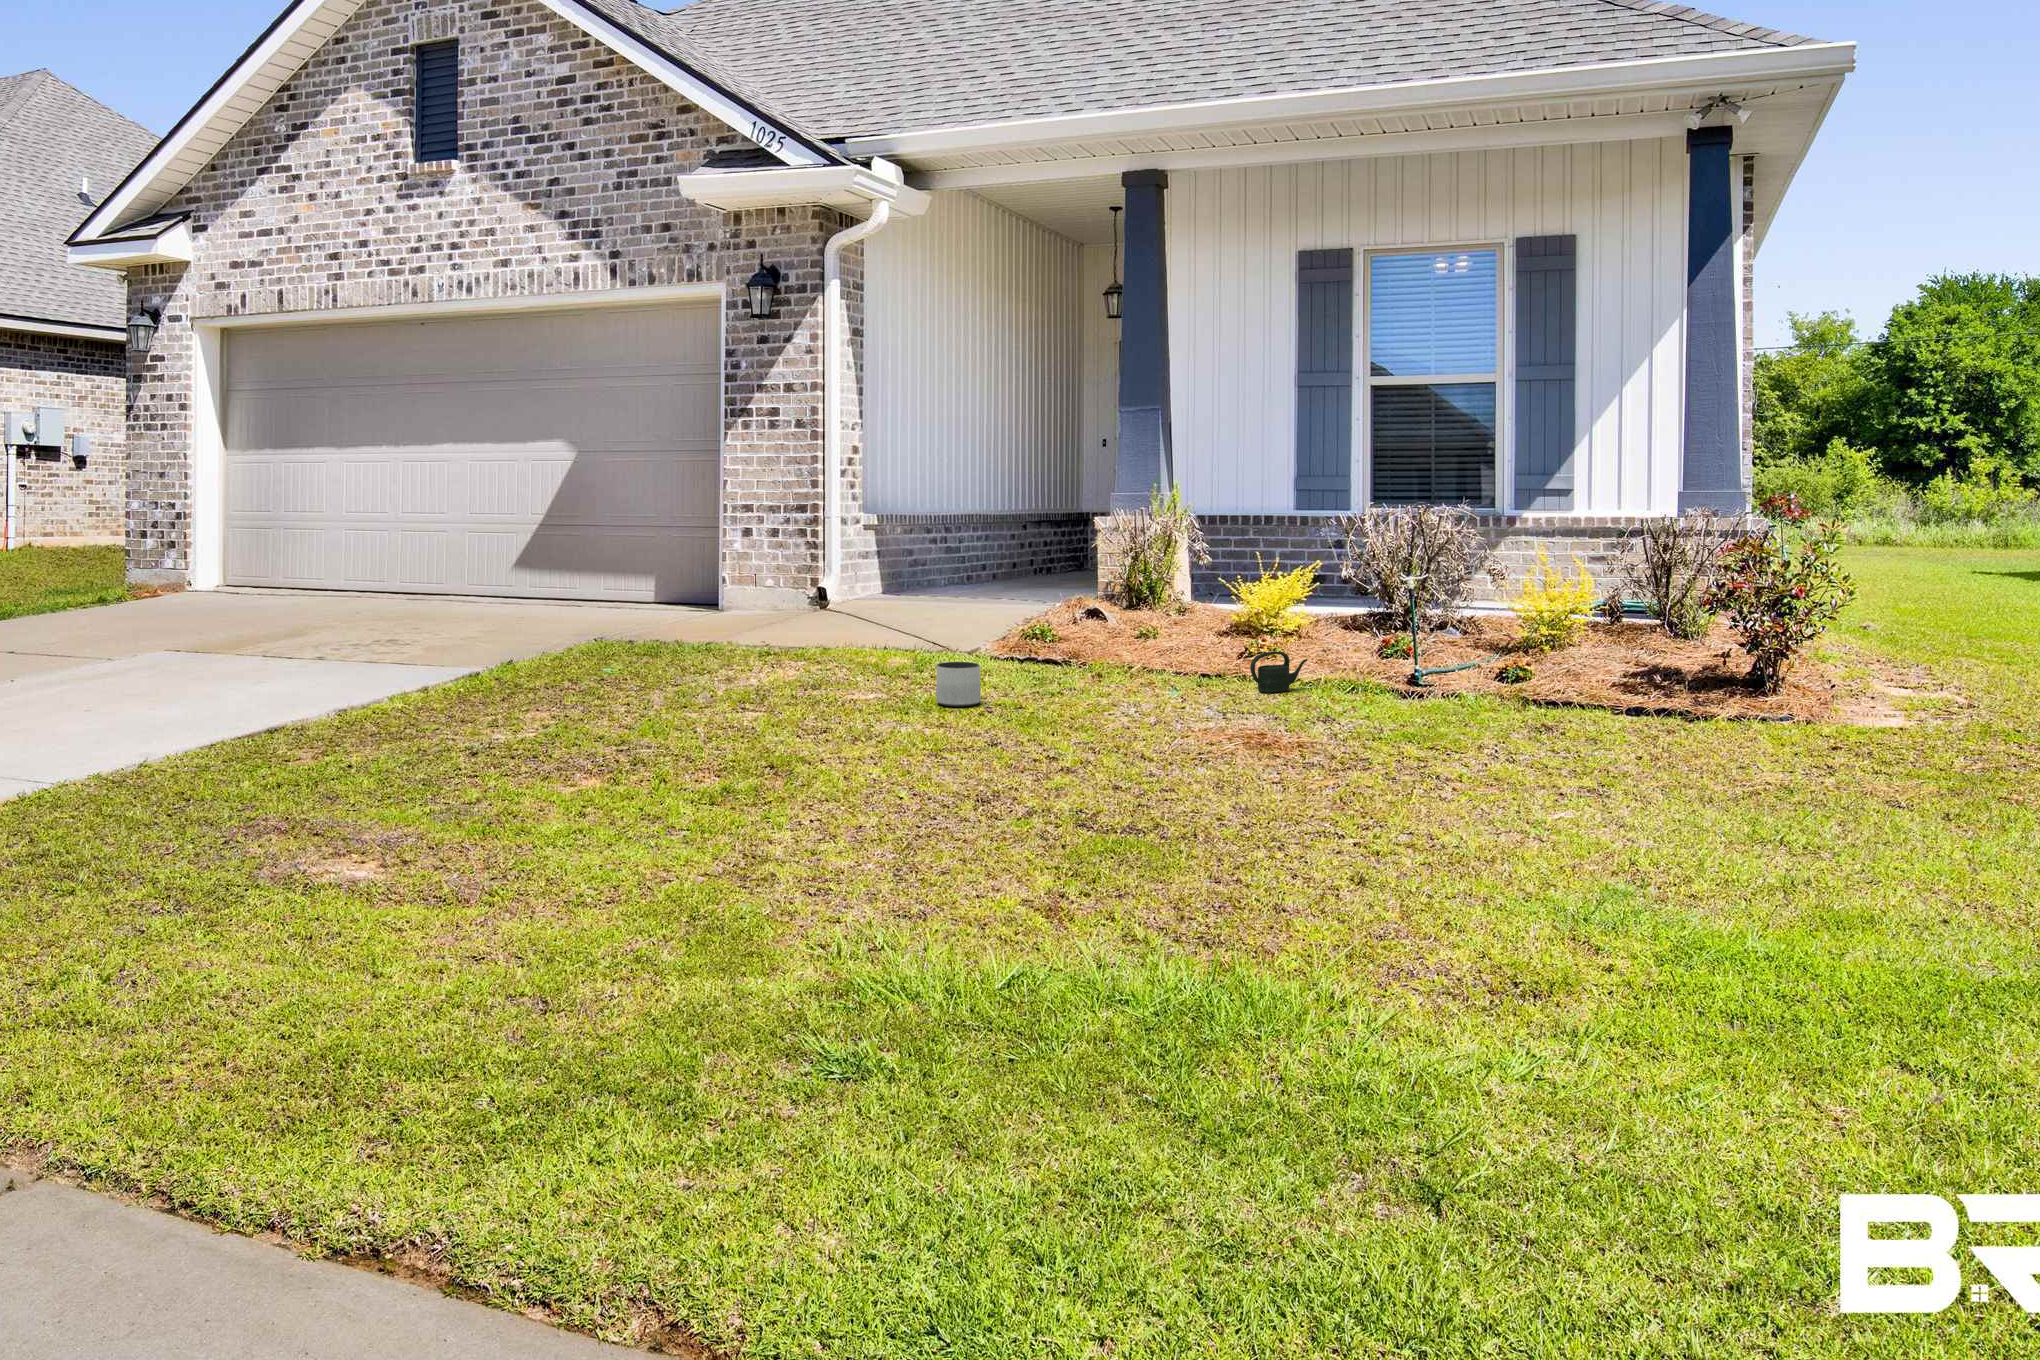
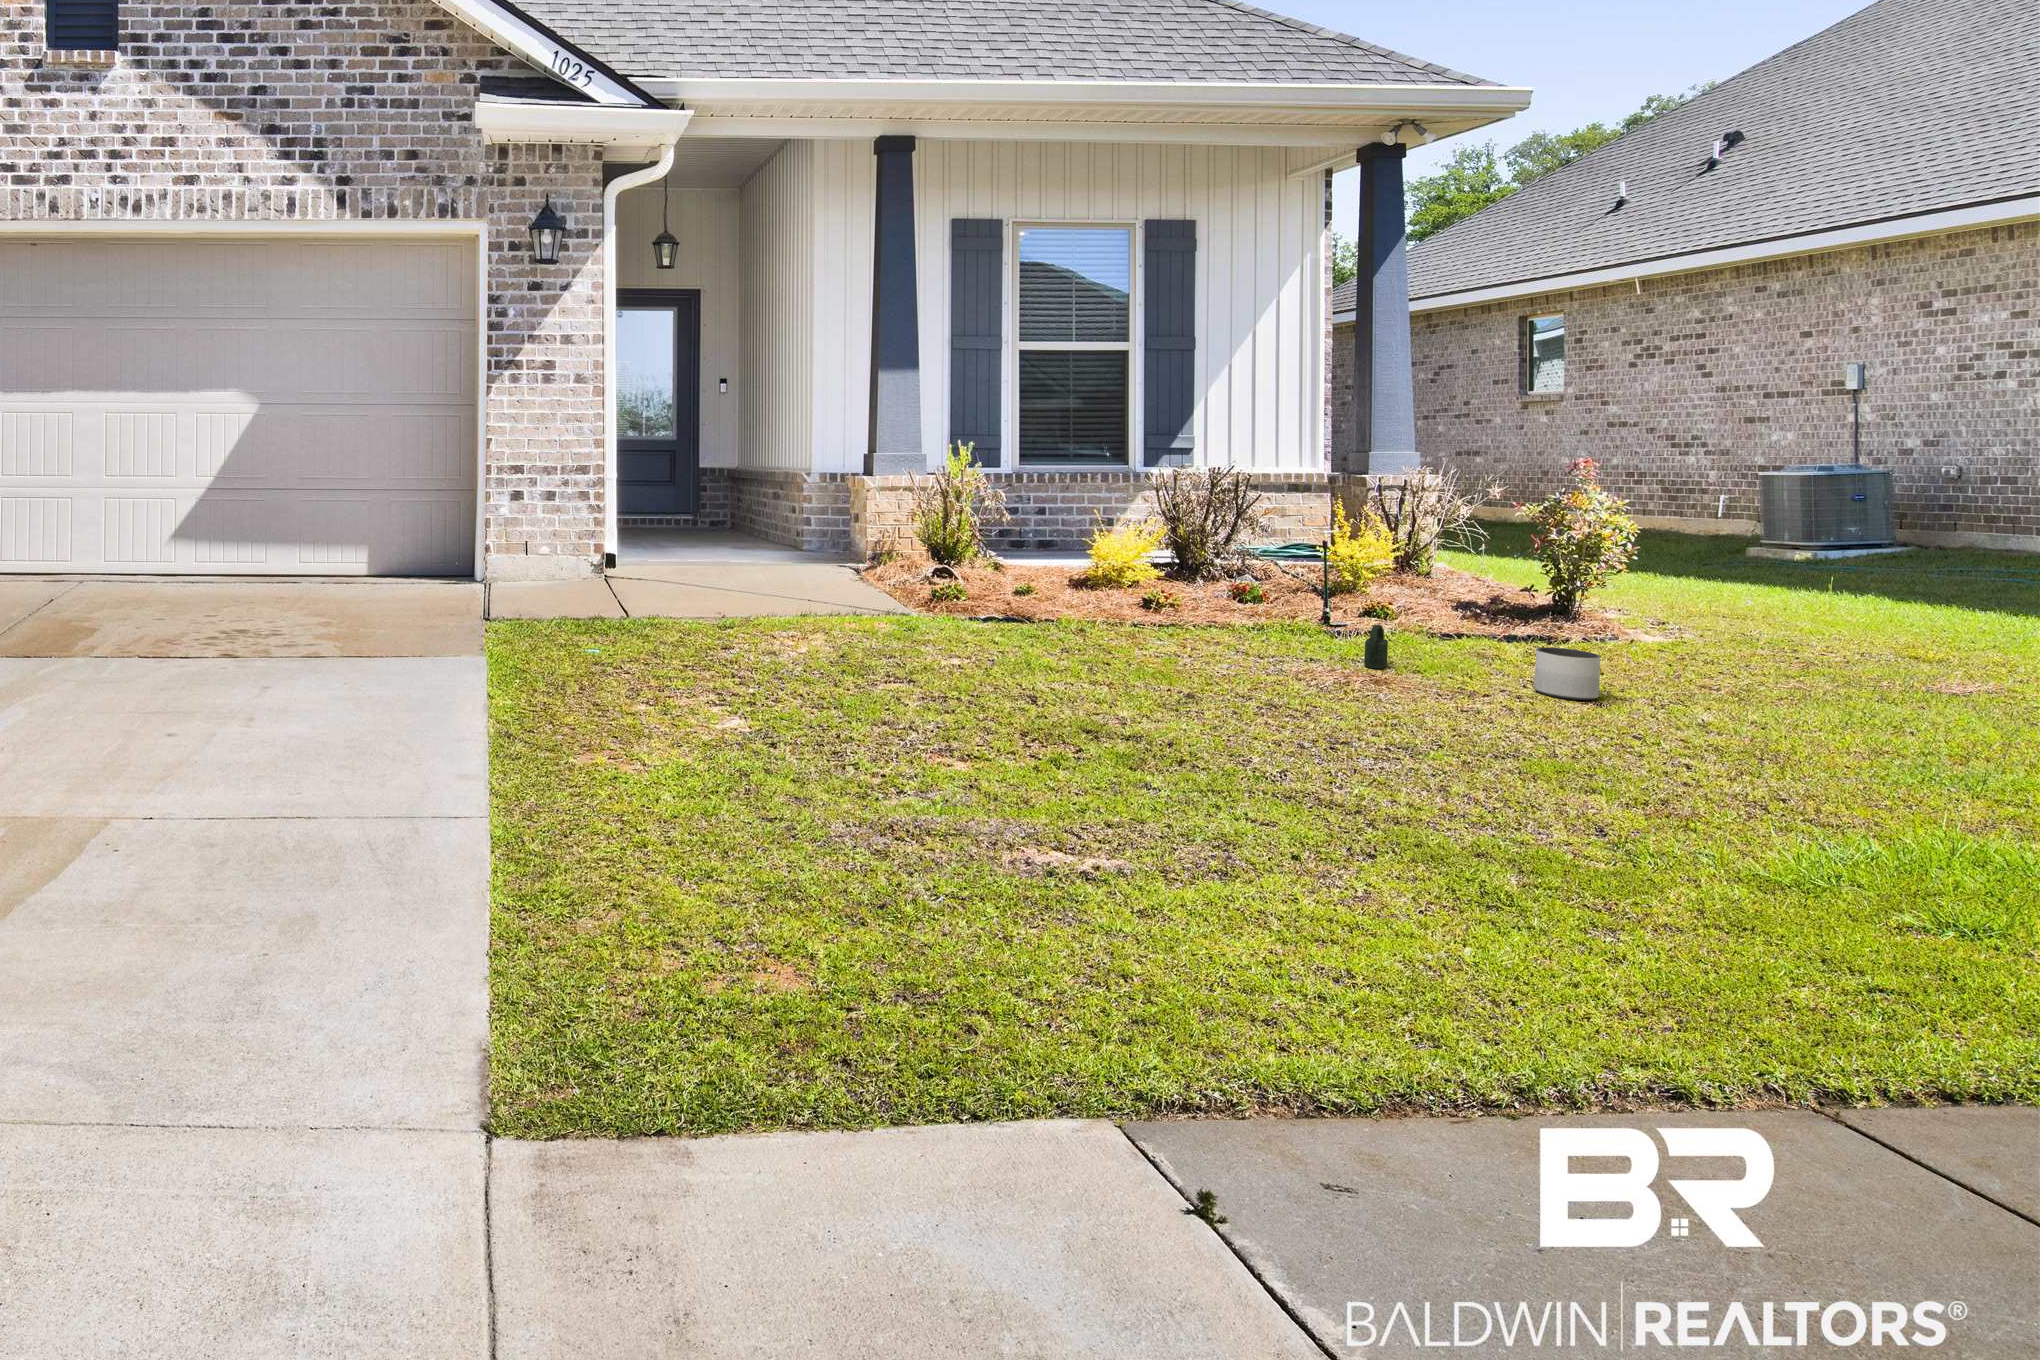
planter: present [936,662,981,707] -> present [1534,647,1600,700]

